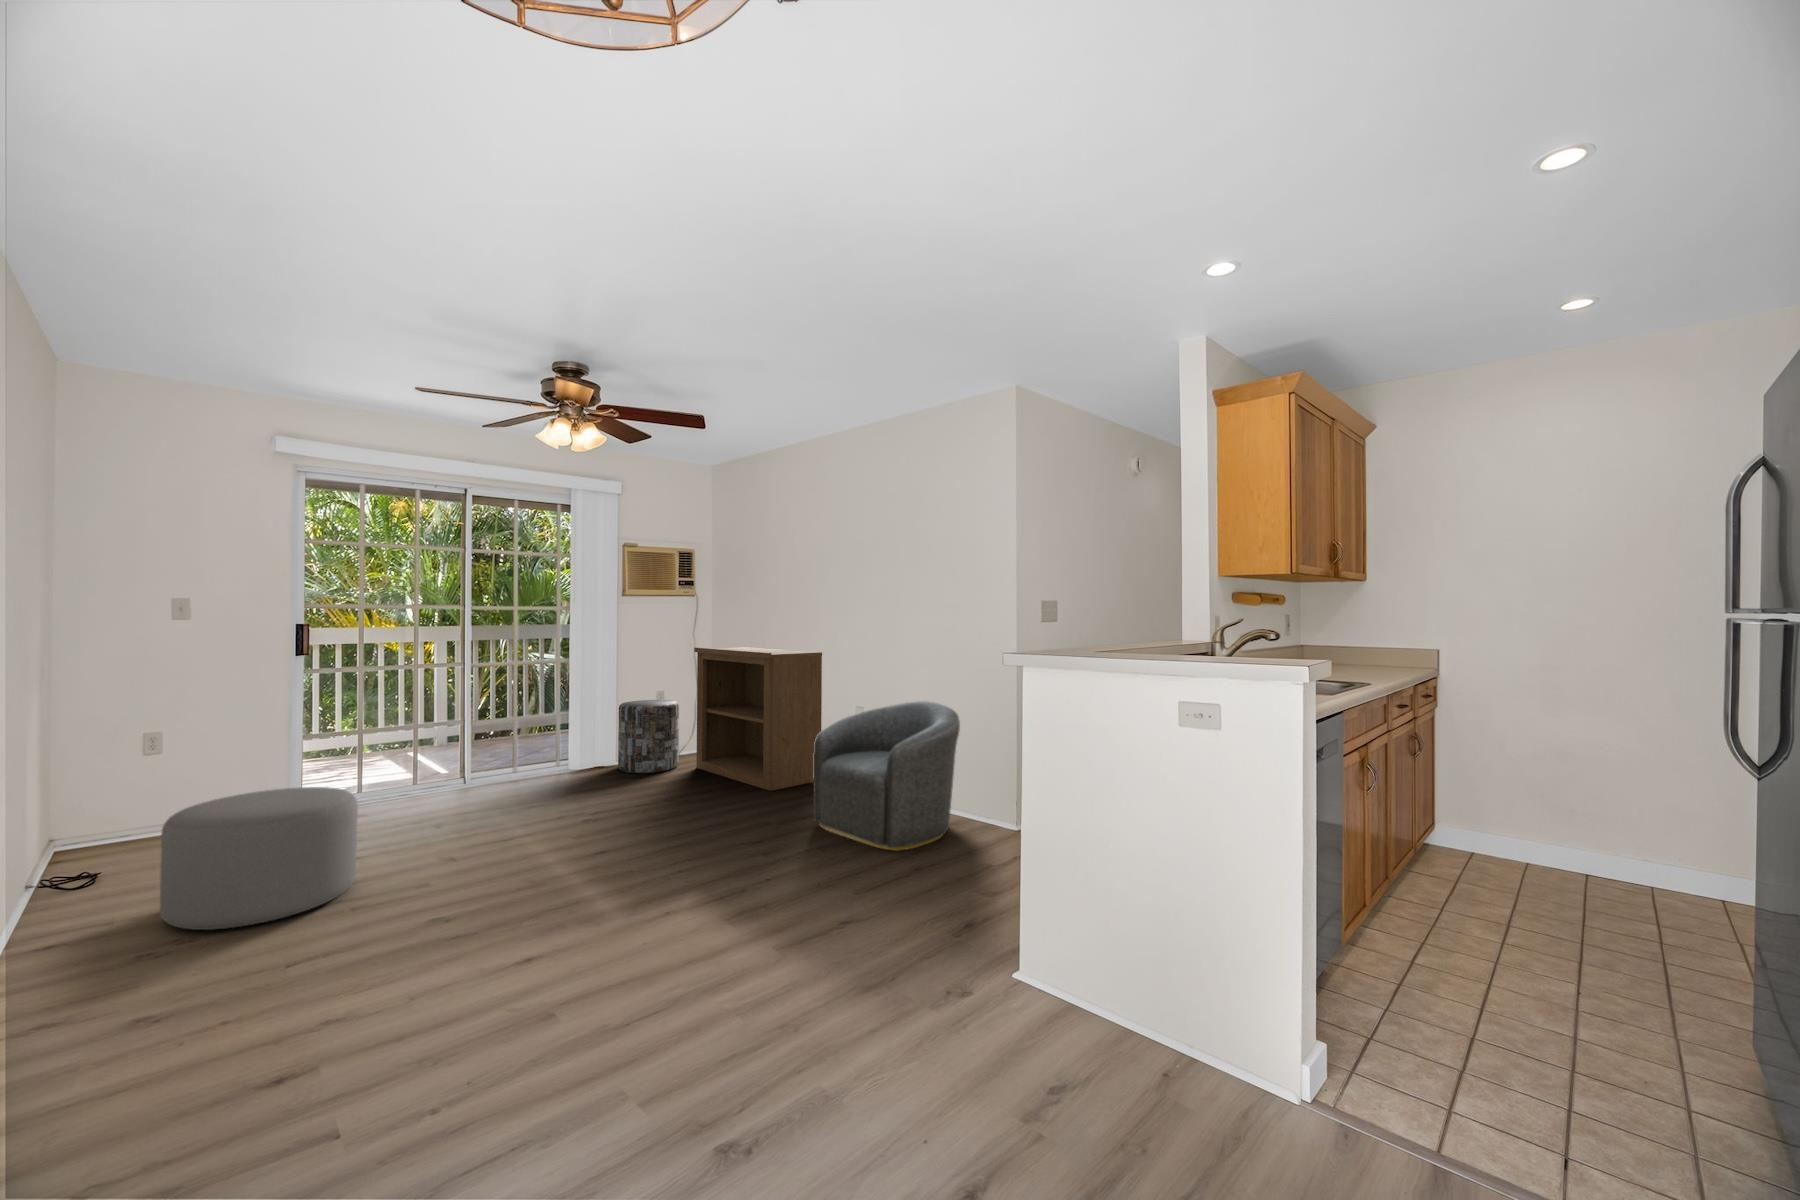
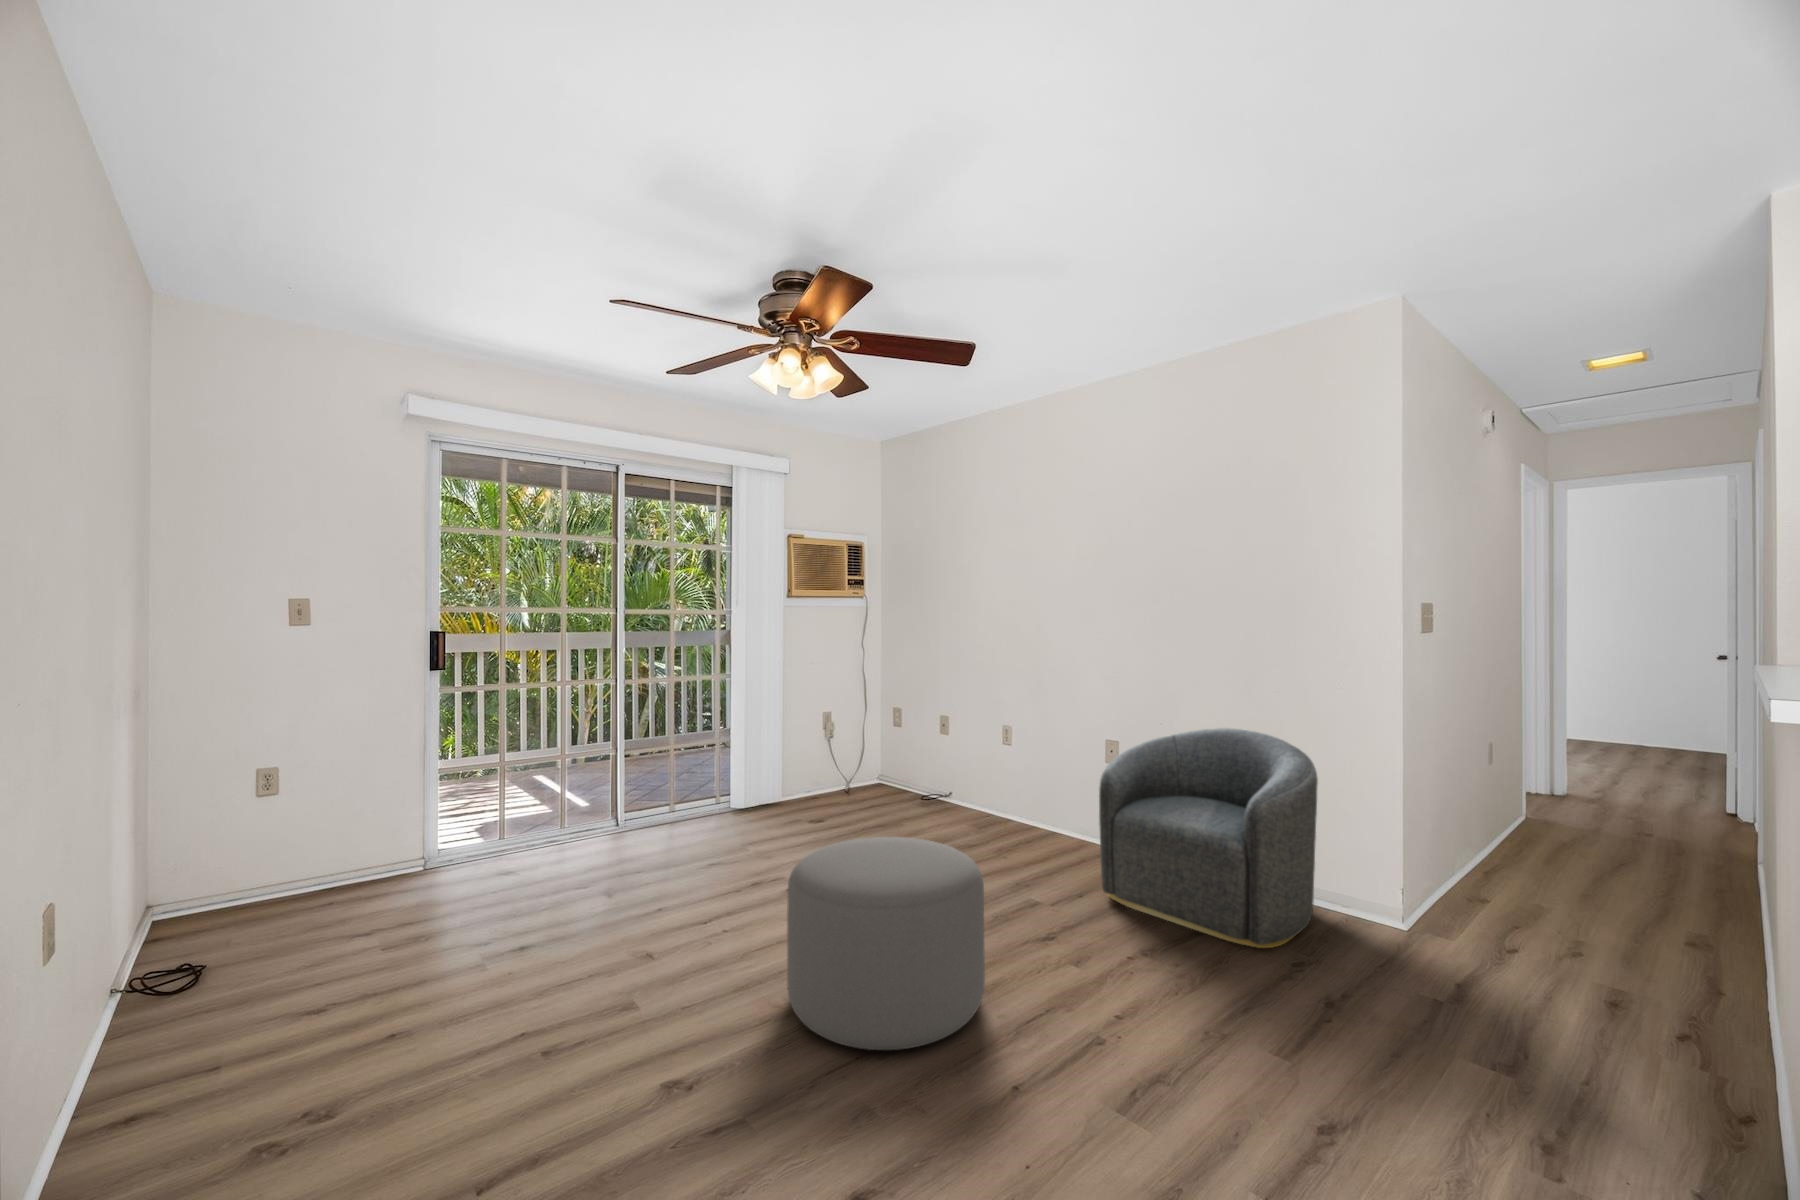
bookshelf: present [694,647,822,791] -> none [876,657,1048,838]
side table: present [618,700,679,773] -> none [789,719,857,809]
ottoman: present [160,787,358,930] -> present [787,837,985,1050]

